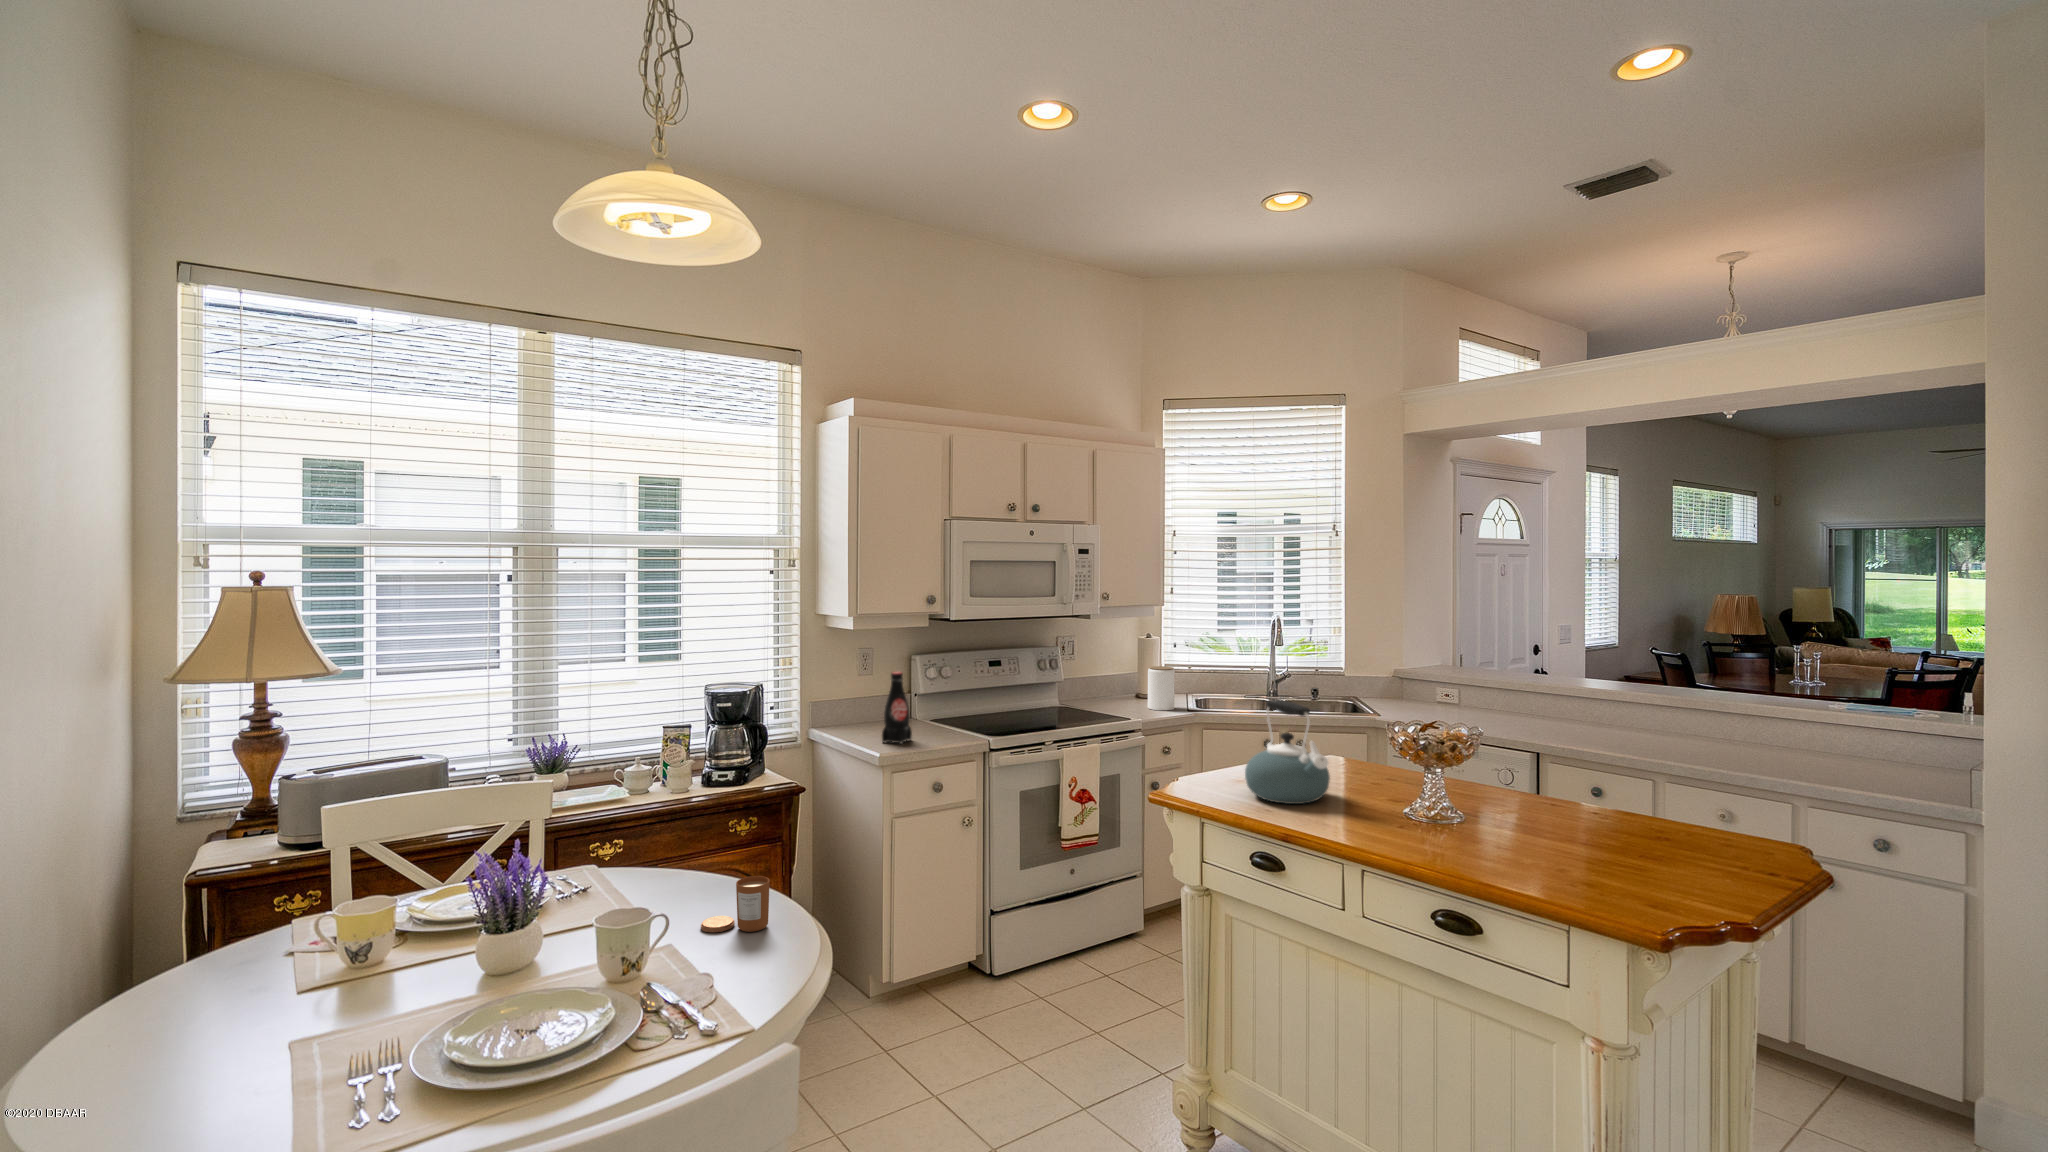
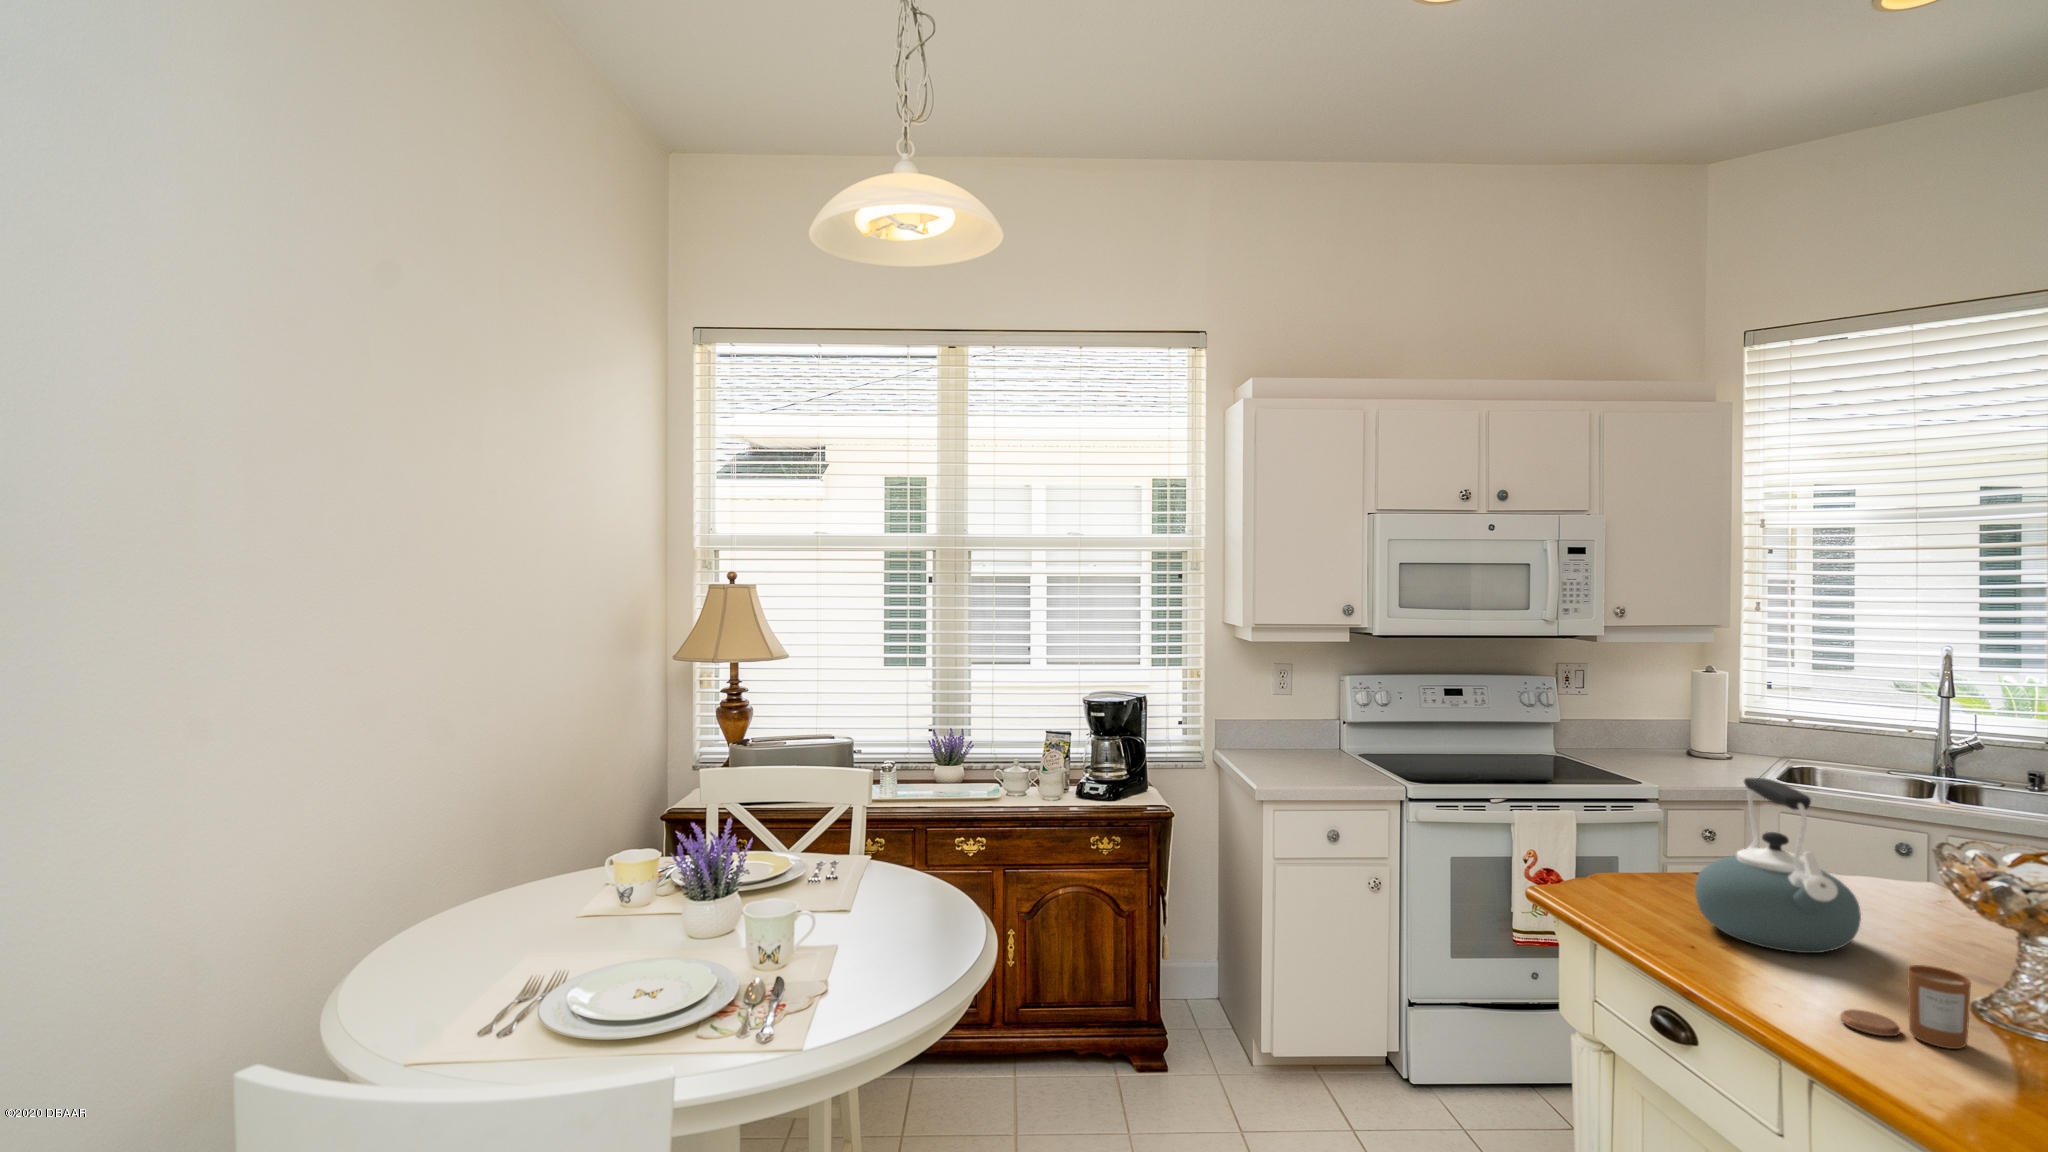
jar: present [1148,666,1175,710] -> none [1692,713,1739,777]
bottle: present [882,672,912,744] -> none [1276,693,1314,778]
candle: present [701,876,770,932] -> present [1840,965,1971,1049]

